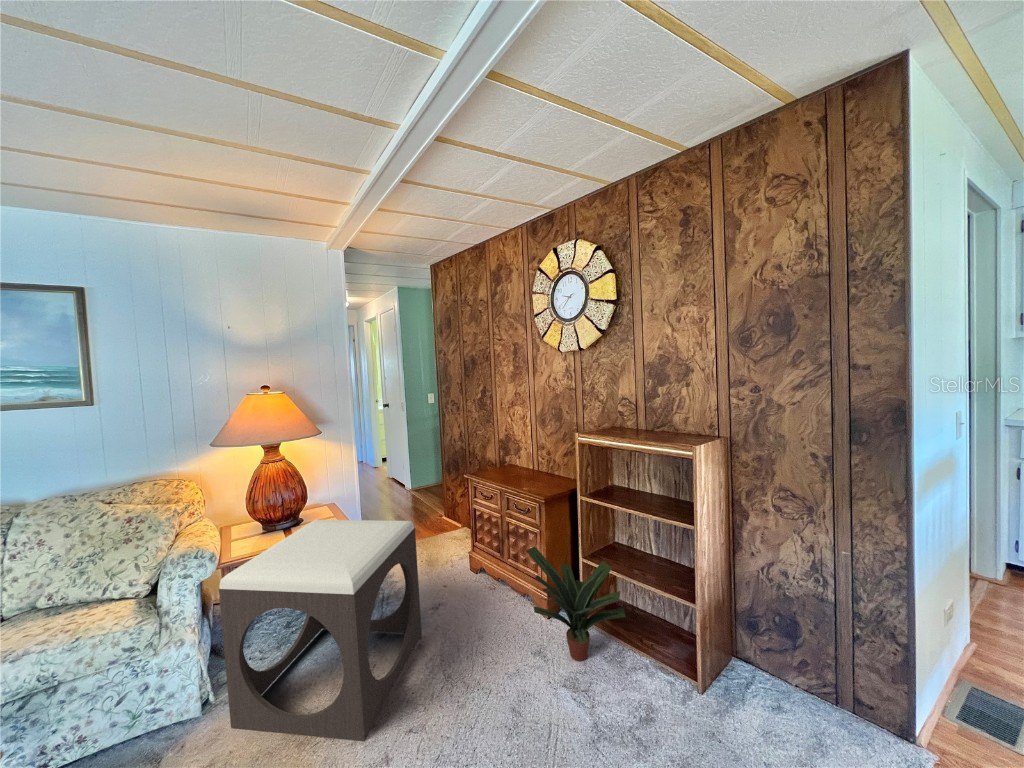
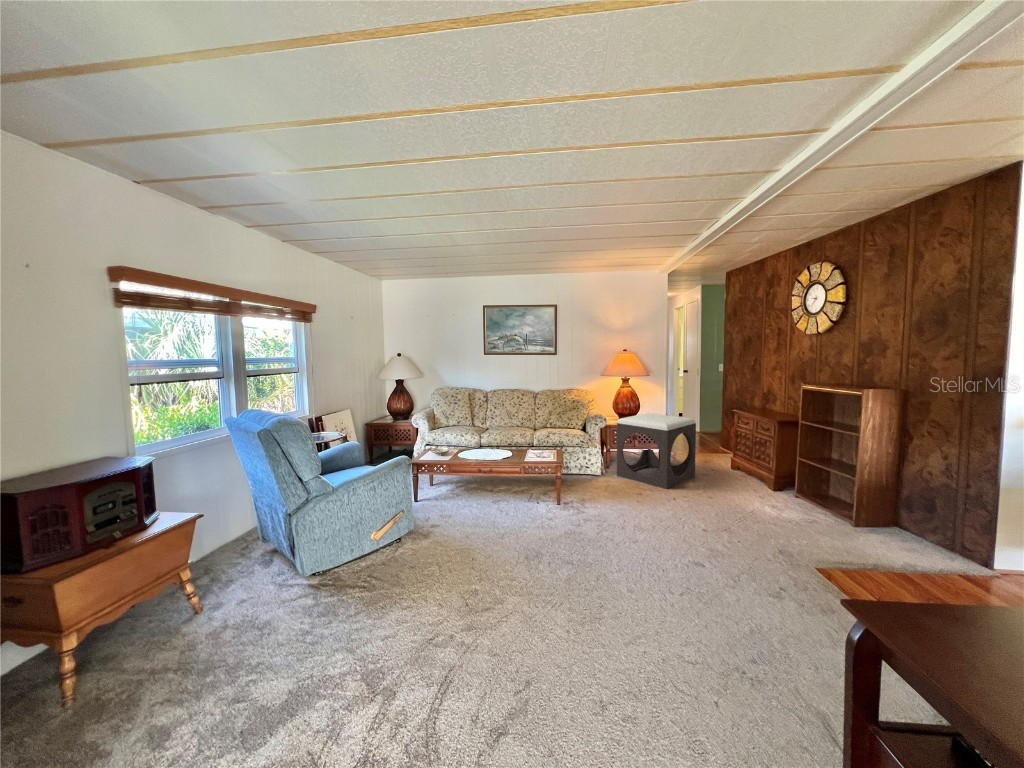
potted plant: present [526,546,626,661] -> none [756,443,815,502]

